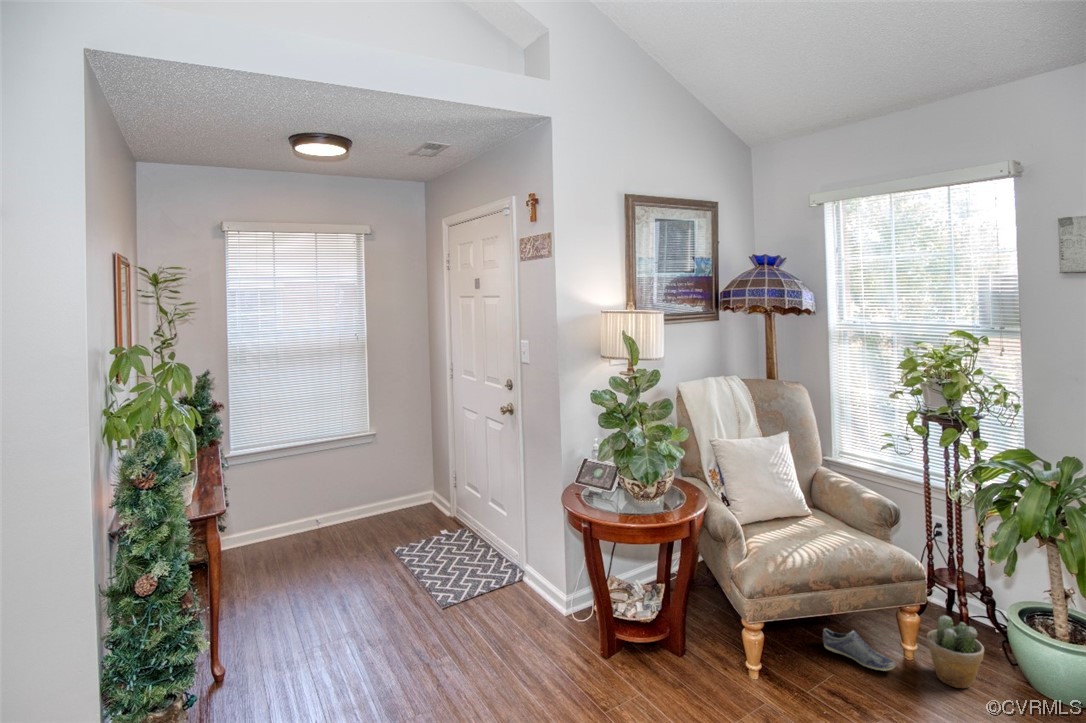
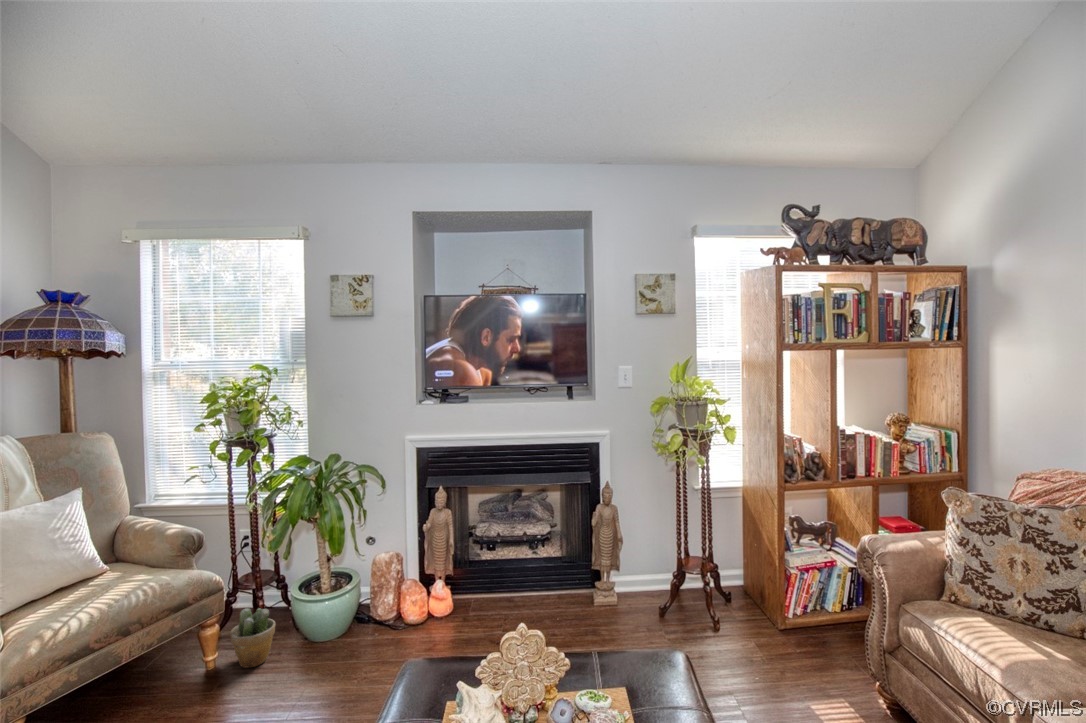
shoe: present [823,628,896,671] -> none [127,660,202,693]

